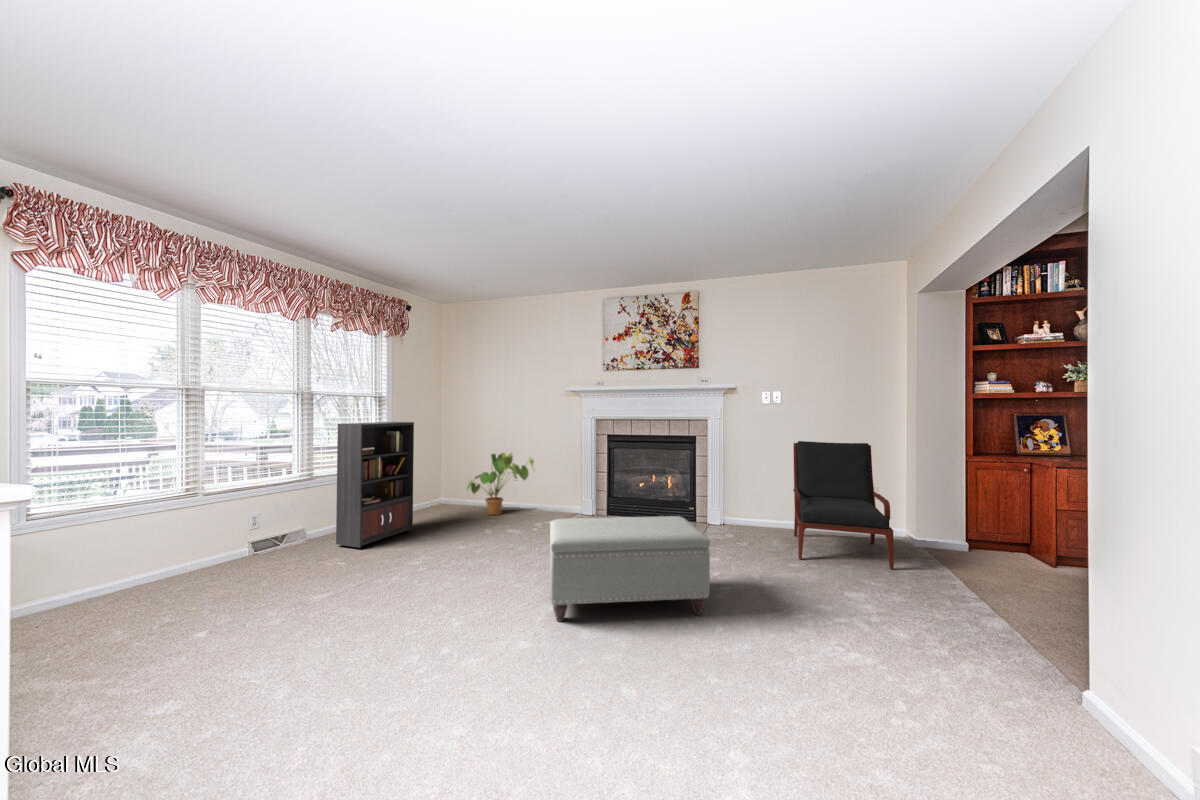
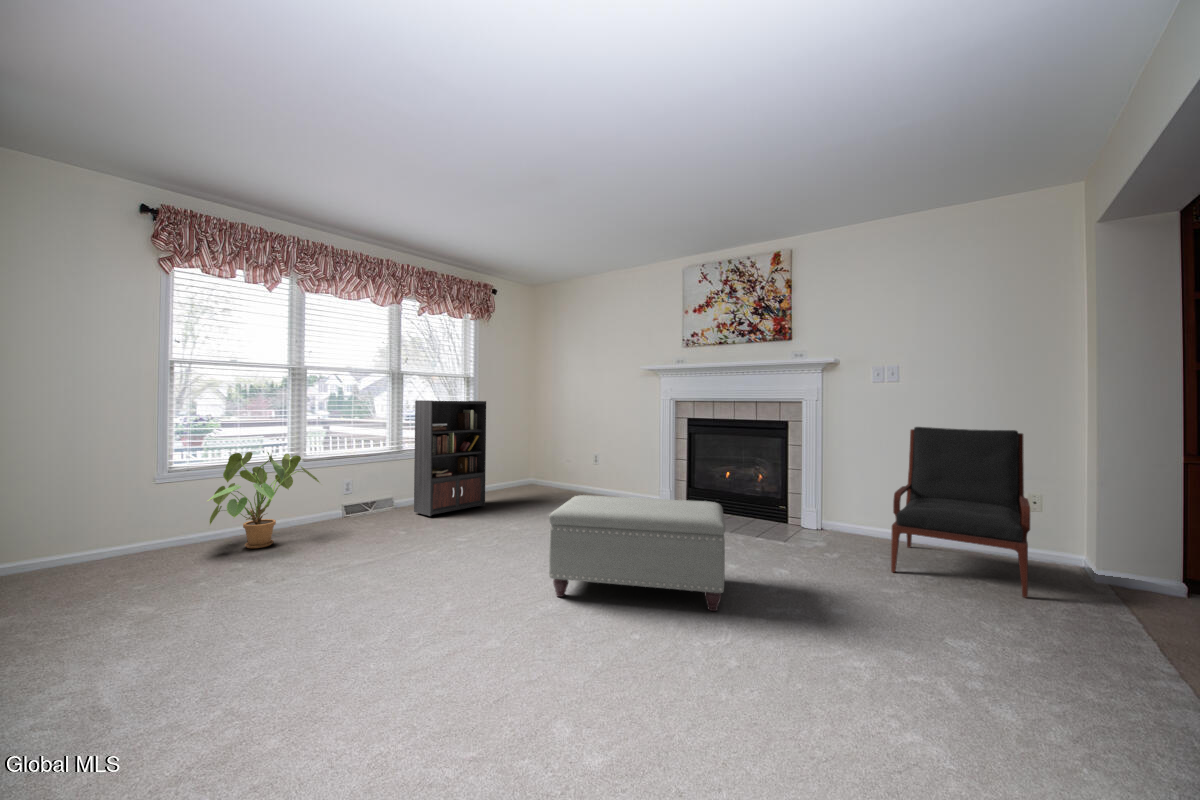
house plant: present [467,453,534,515] -> present [208,452,319,548]

